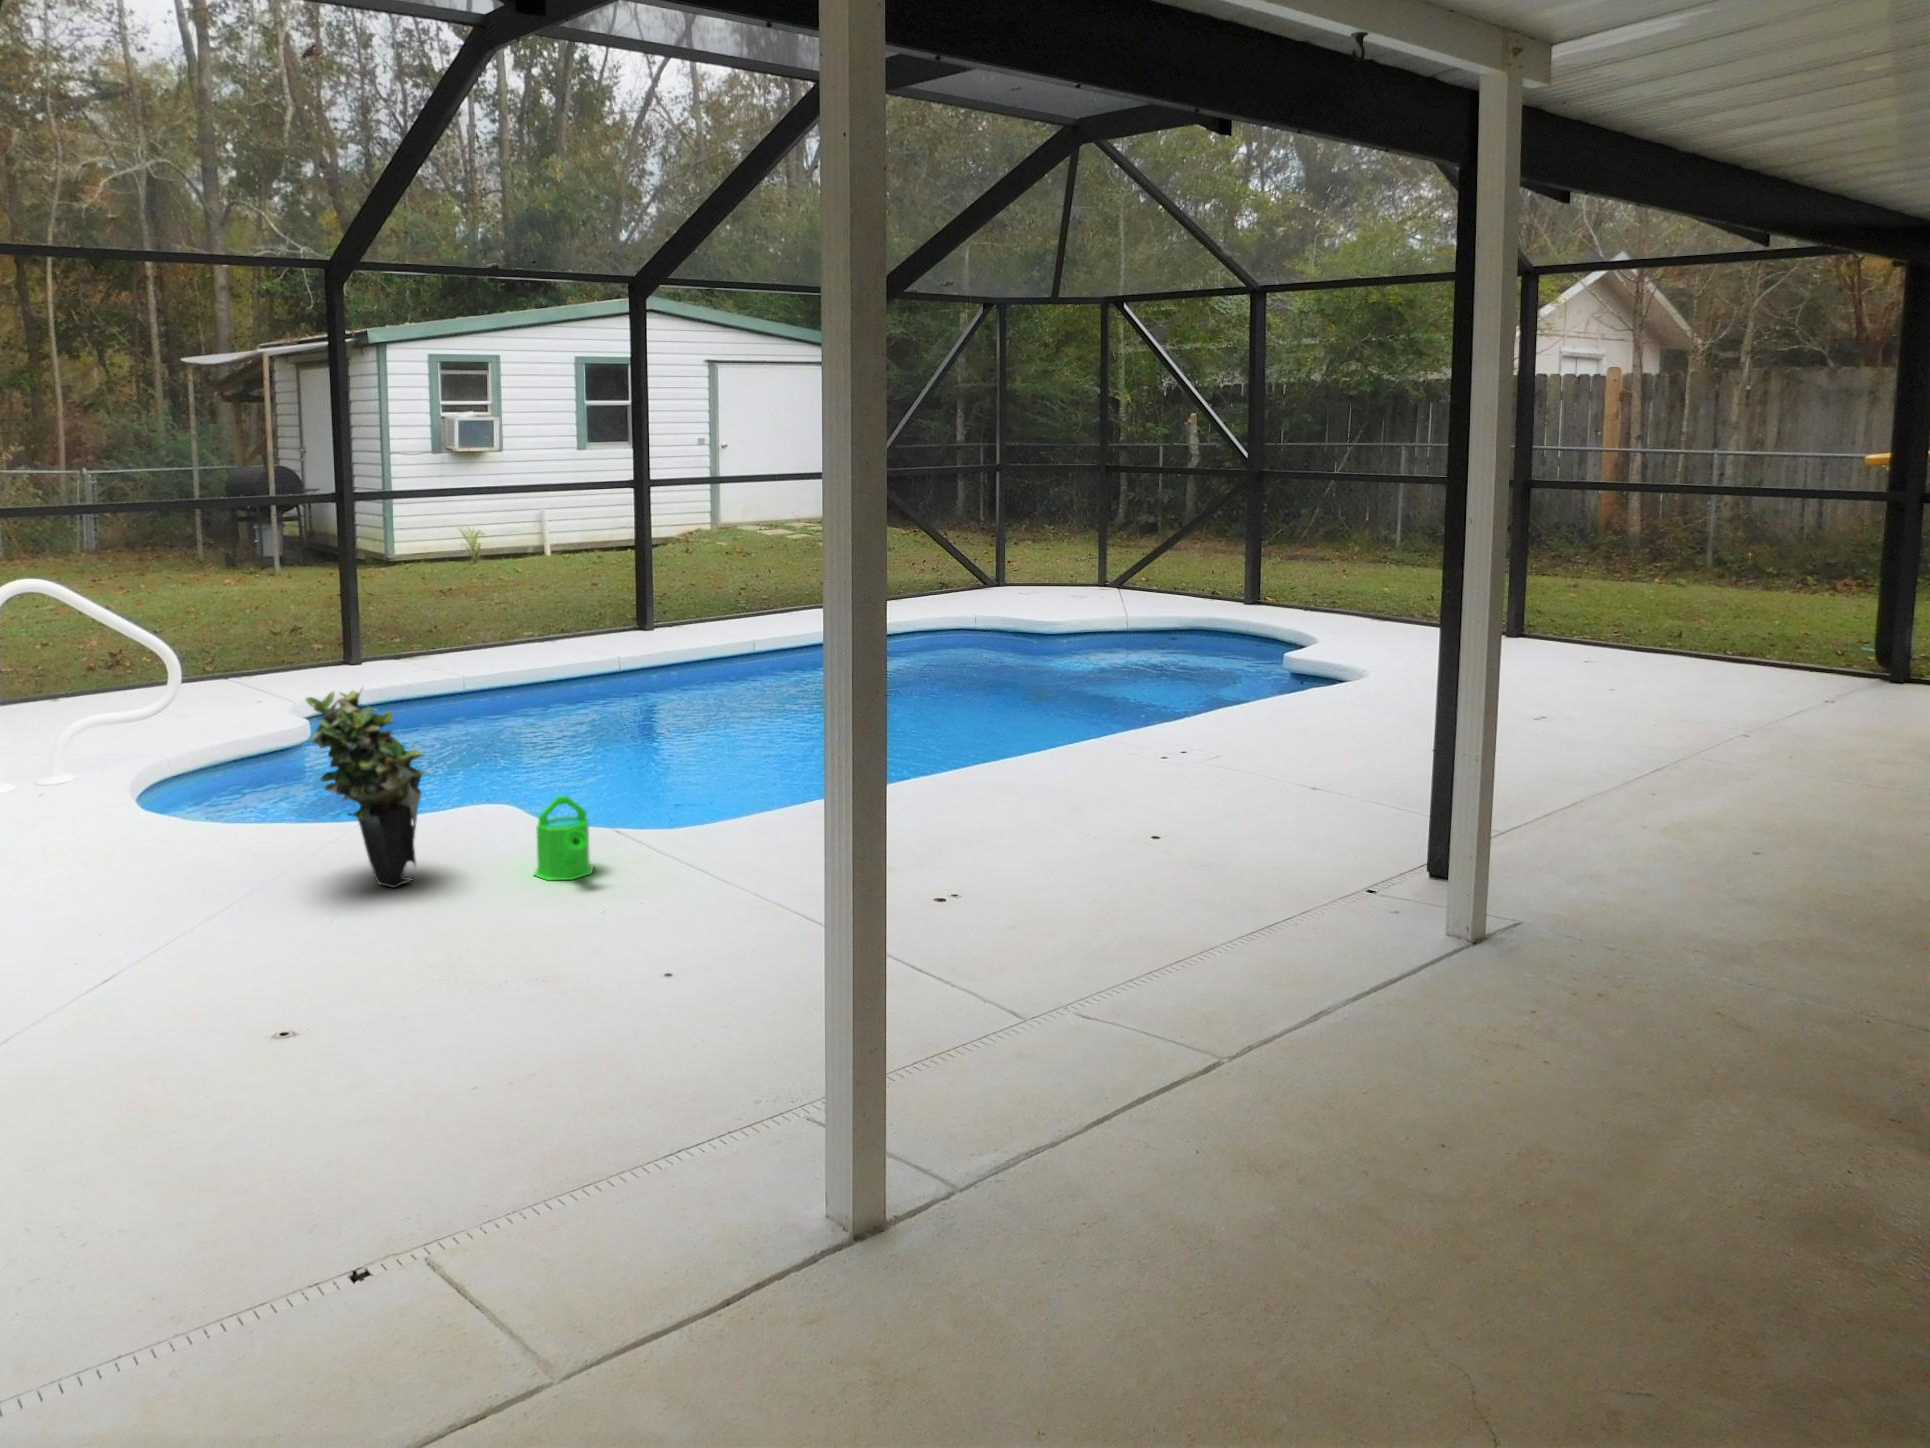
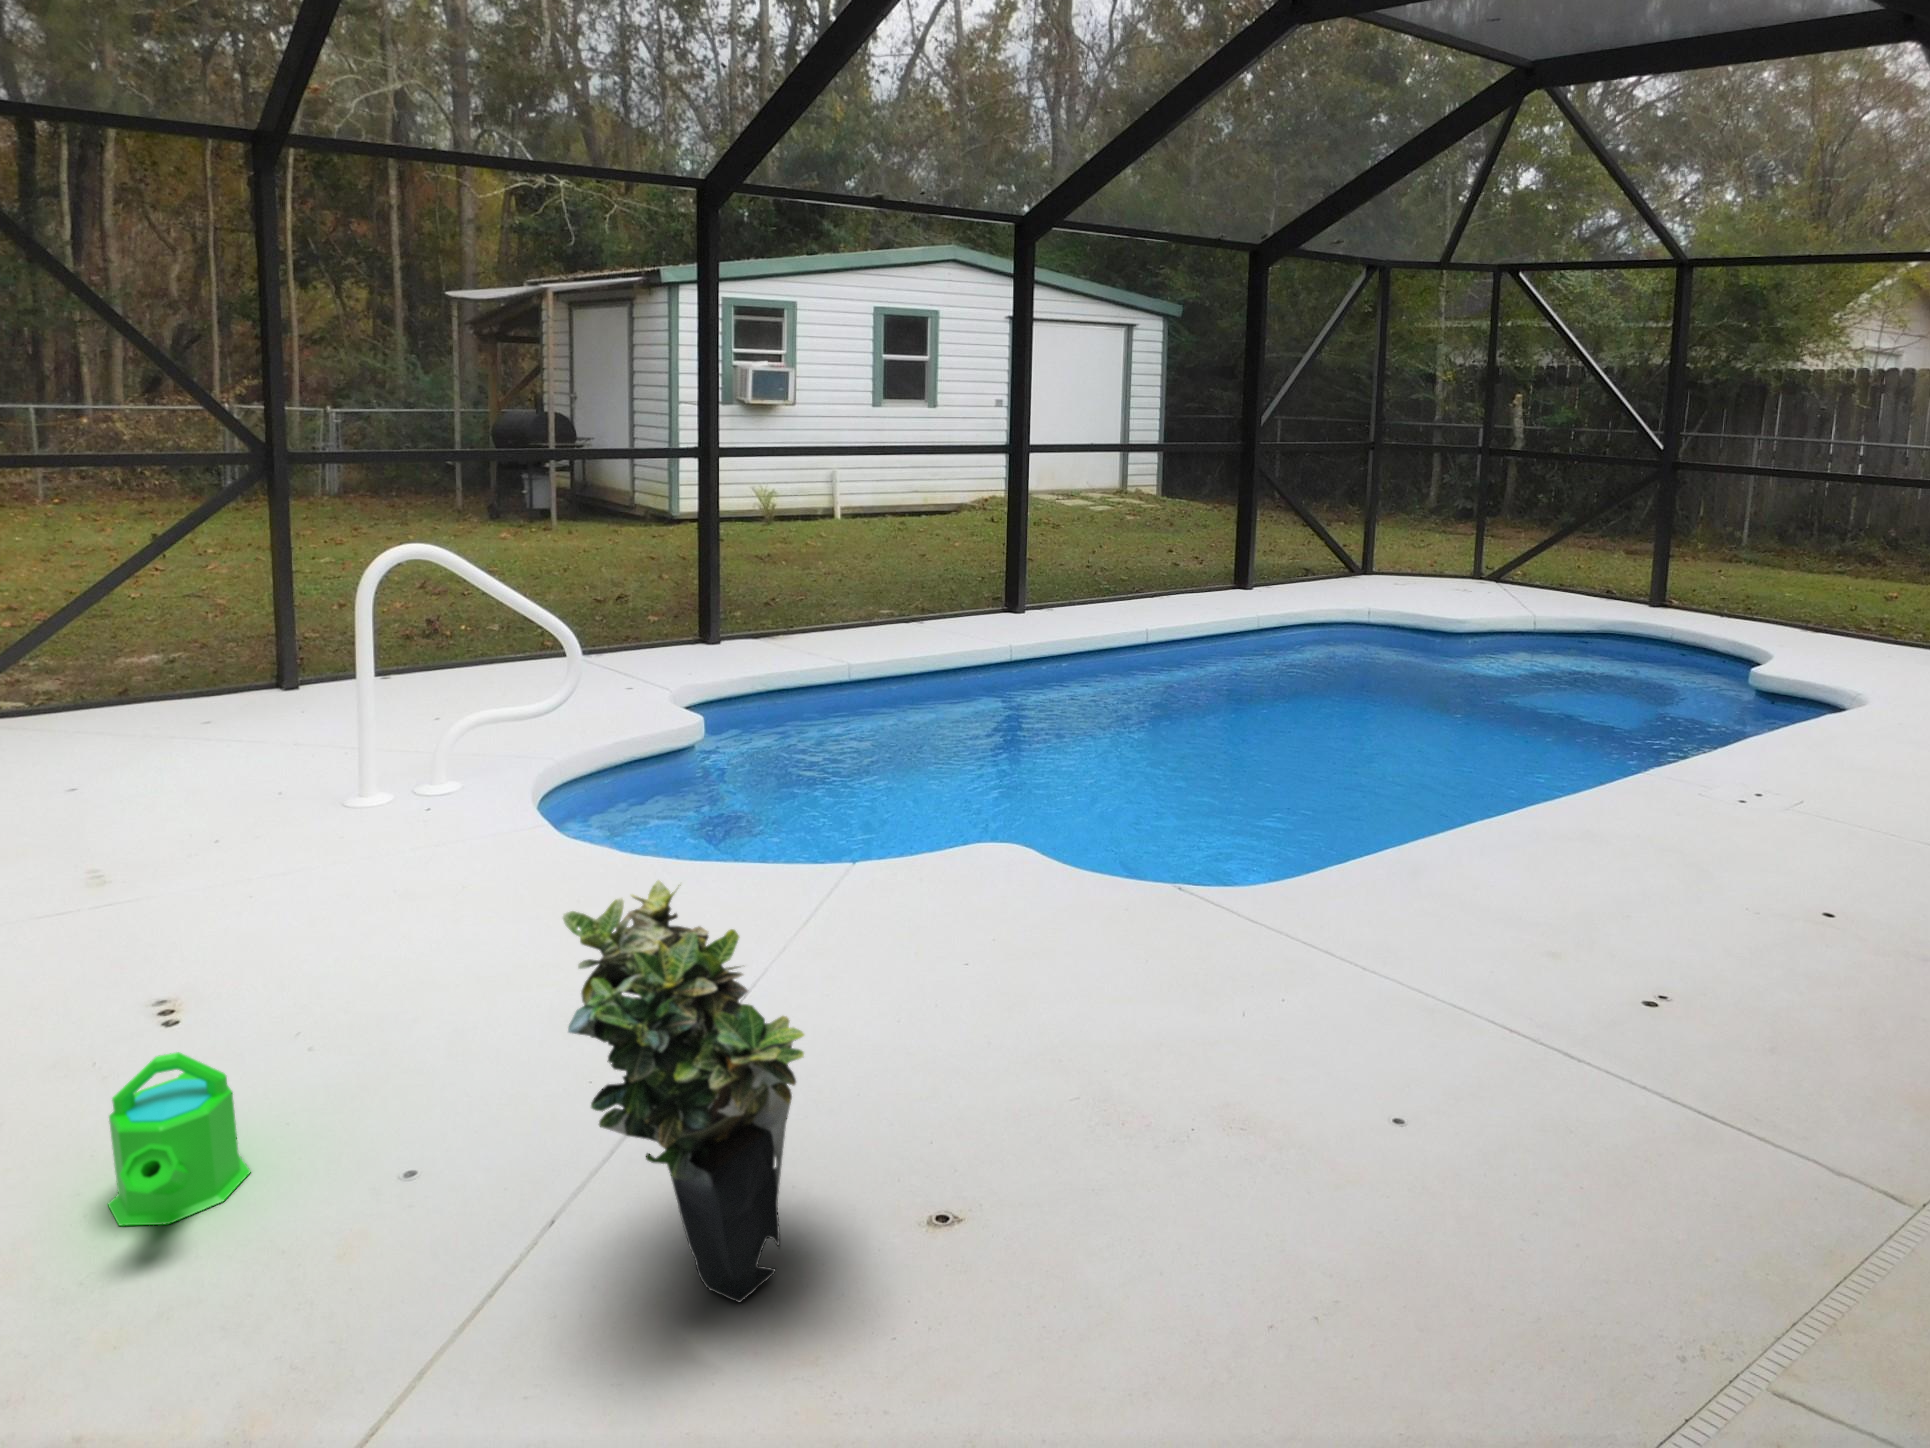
watering can: present [534,796,594,880] -> present [108,1052,250,1226]

